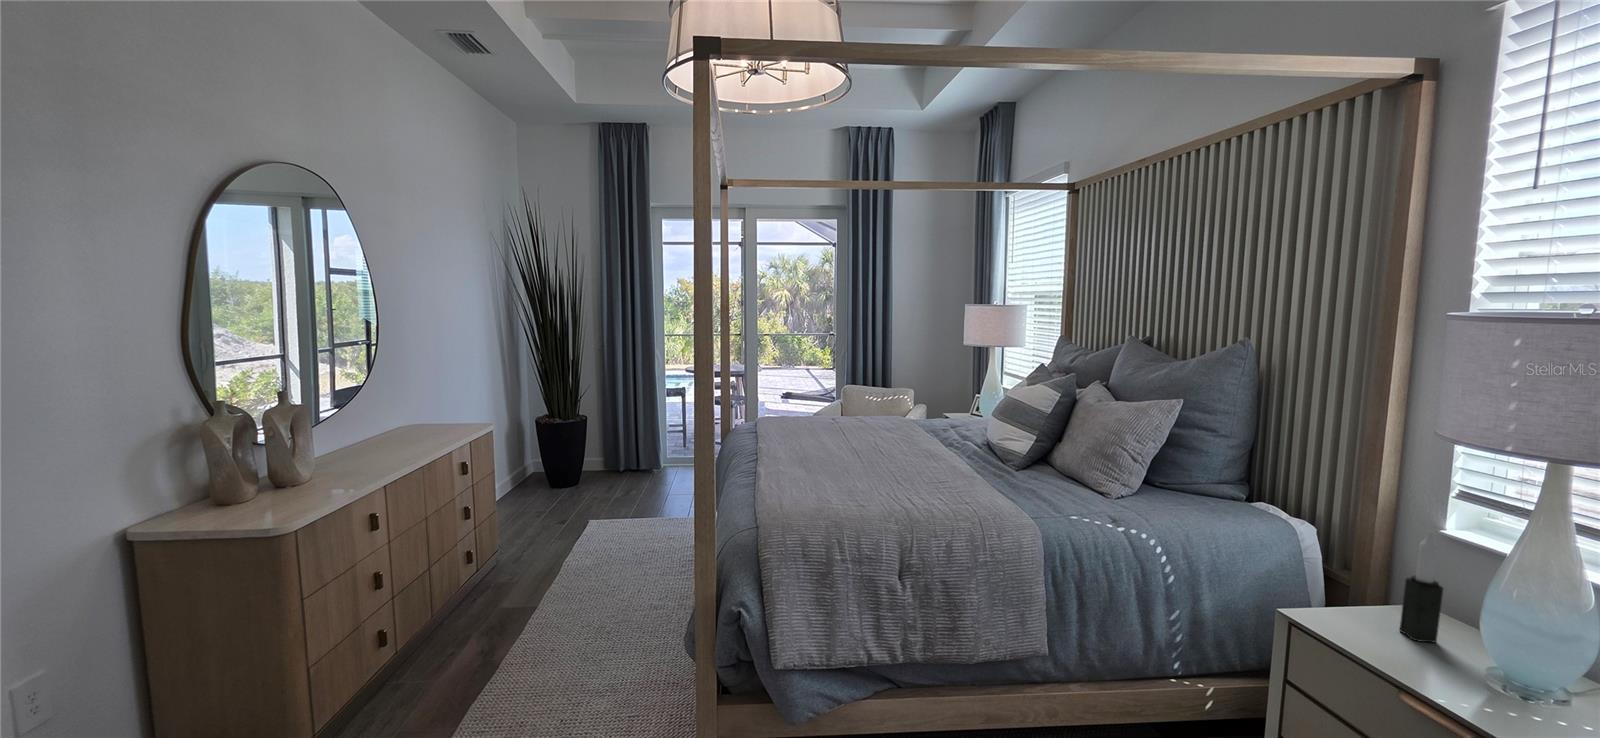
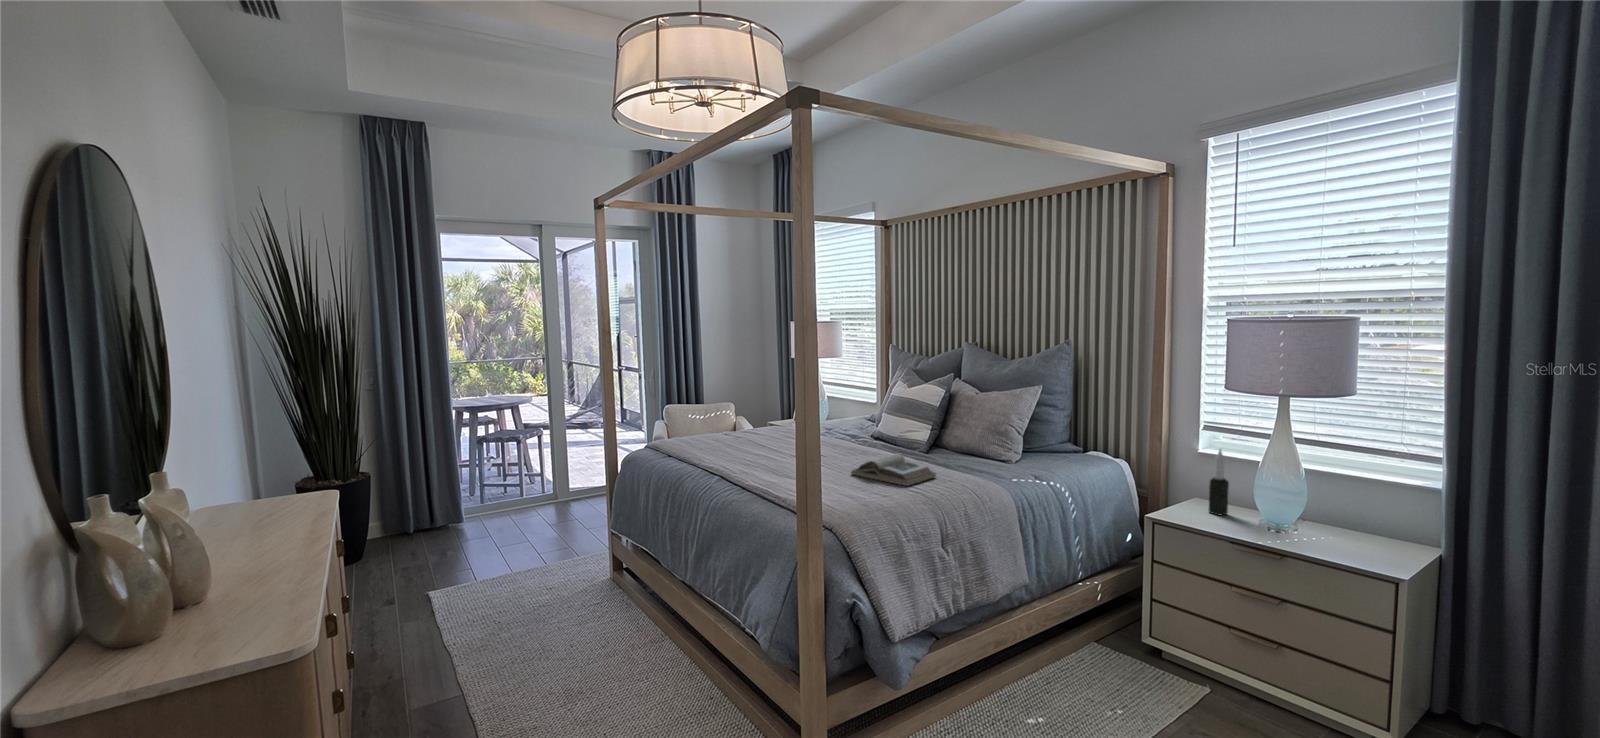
book: none [873,459,961,499] -> present [851,454,936,486]

